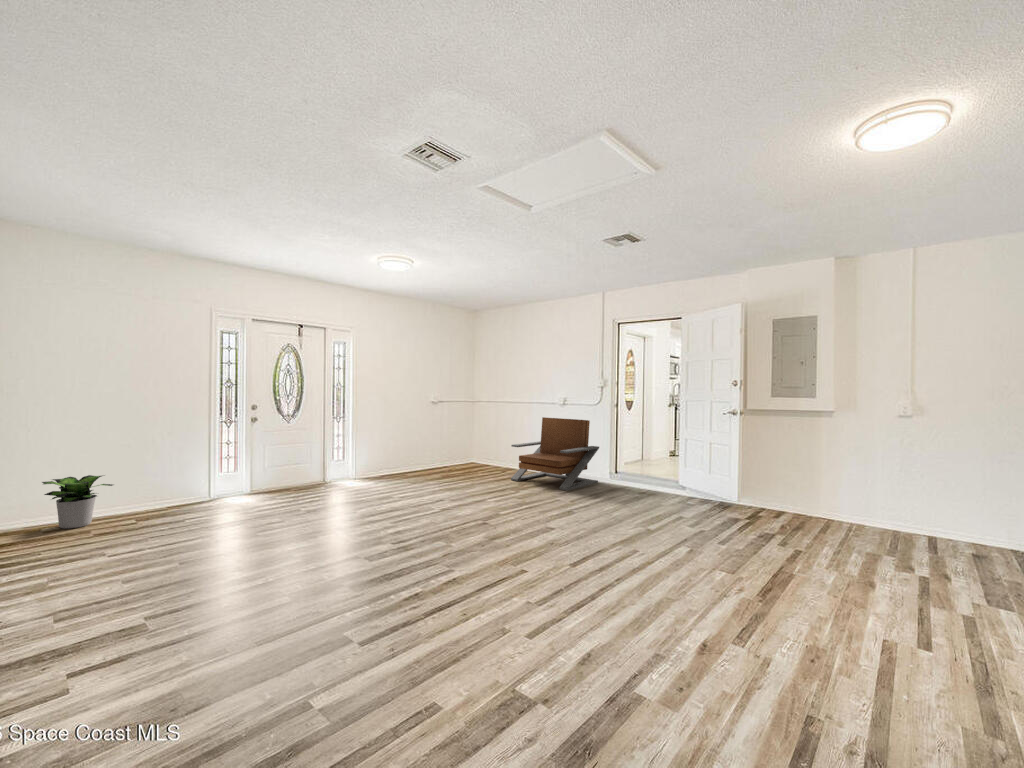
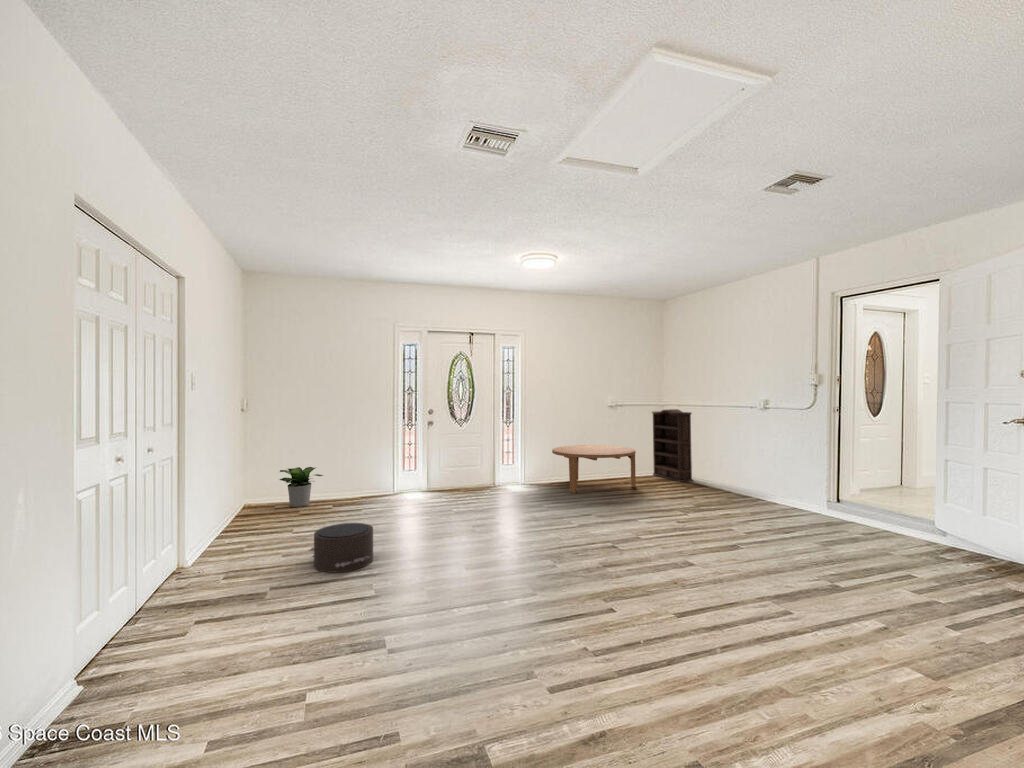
bookshelf: none [469,406,505,468] -> present [652,409,693,482]
lounge chair: present [511,417,599,490] -> none [687,423,812,518]
coffee table: none [388,438,465,483] -> present [552,445,636,493]
pouf: none [162,532,259,592] -> present [308,523,373,573]

